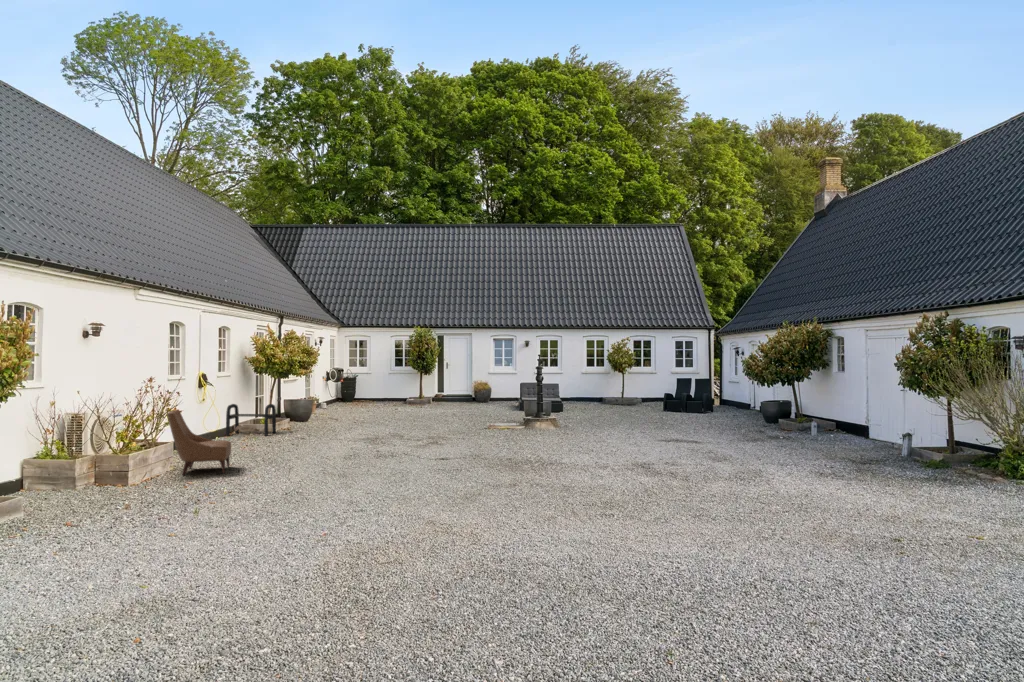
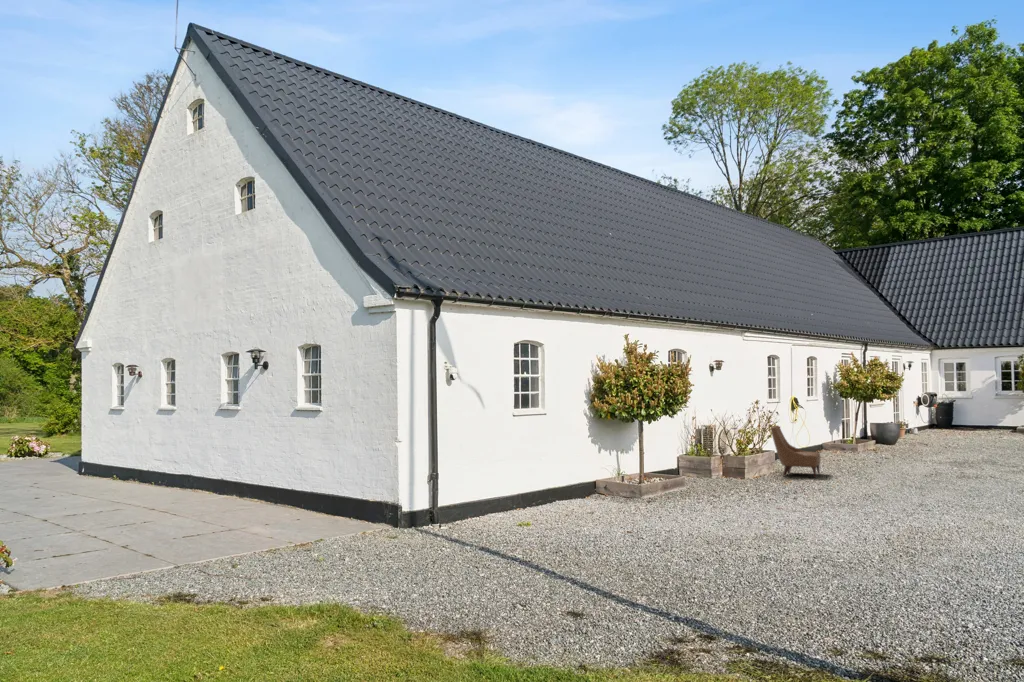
bench: present [226,404,276,436] -> none [816,425,862,455]

